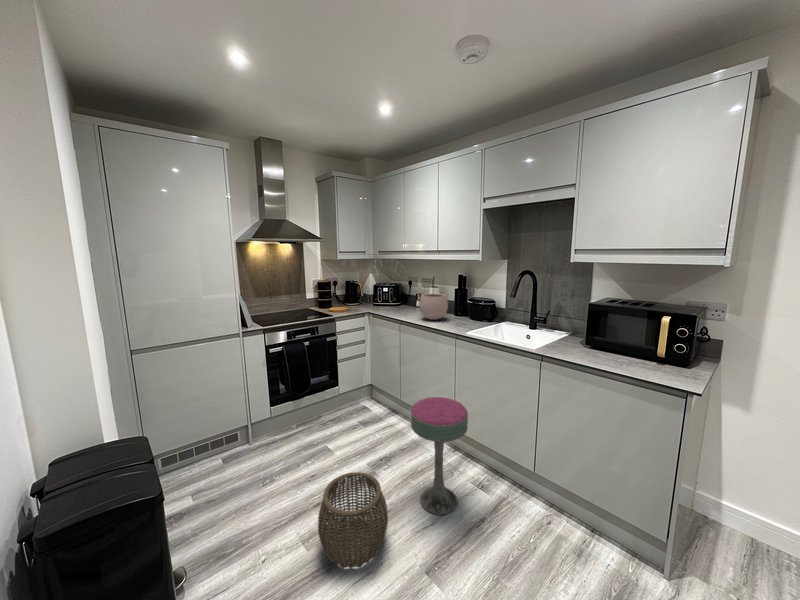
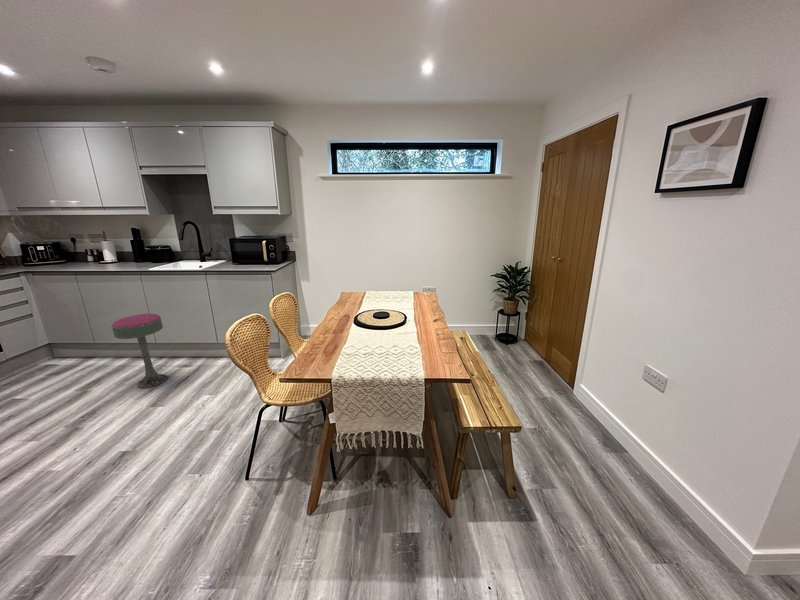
plant pot: present [419,291,448,320] -> none [94,237,127,267]
woven basket: present [318,472,388,568] -> none [42,375,113,434]

